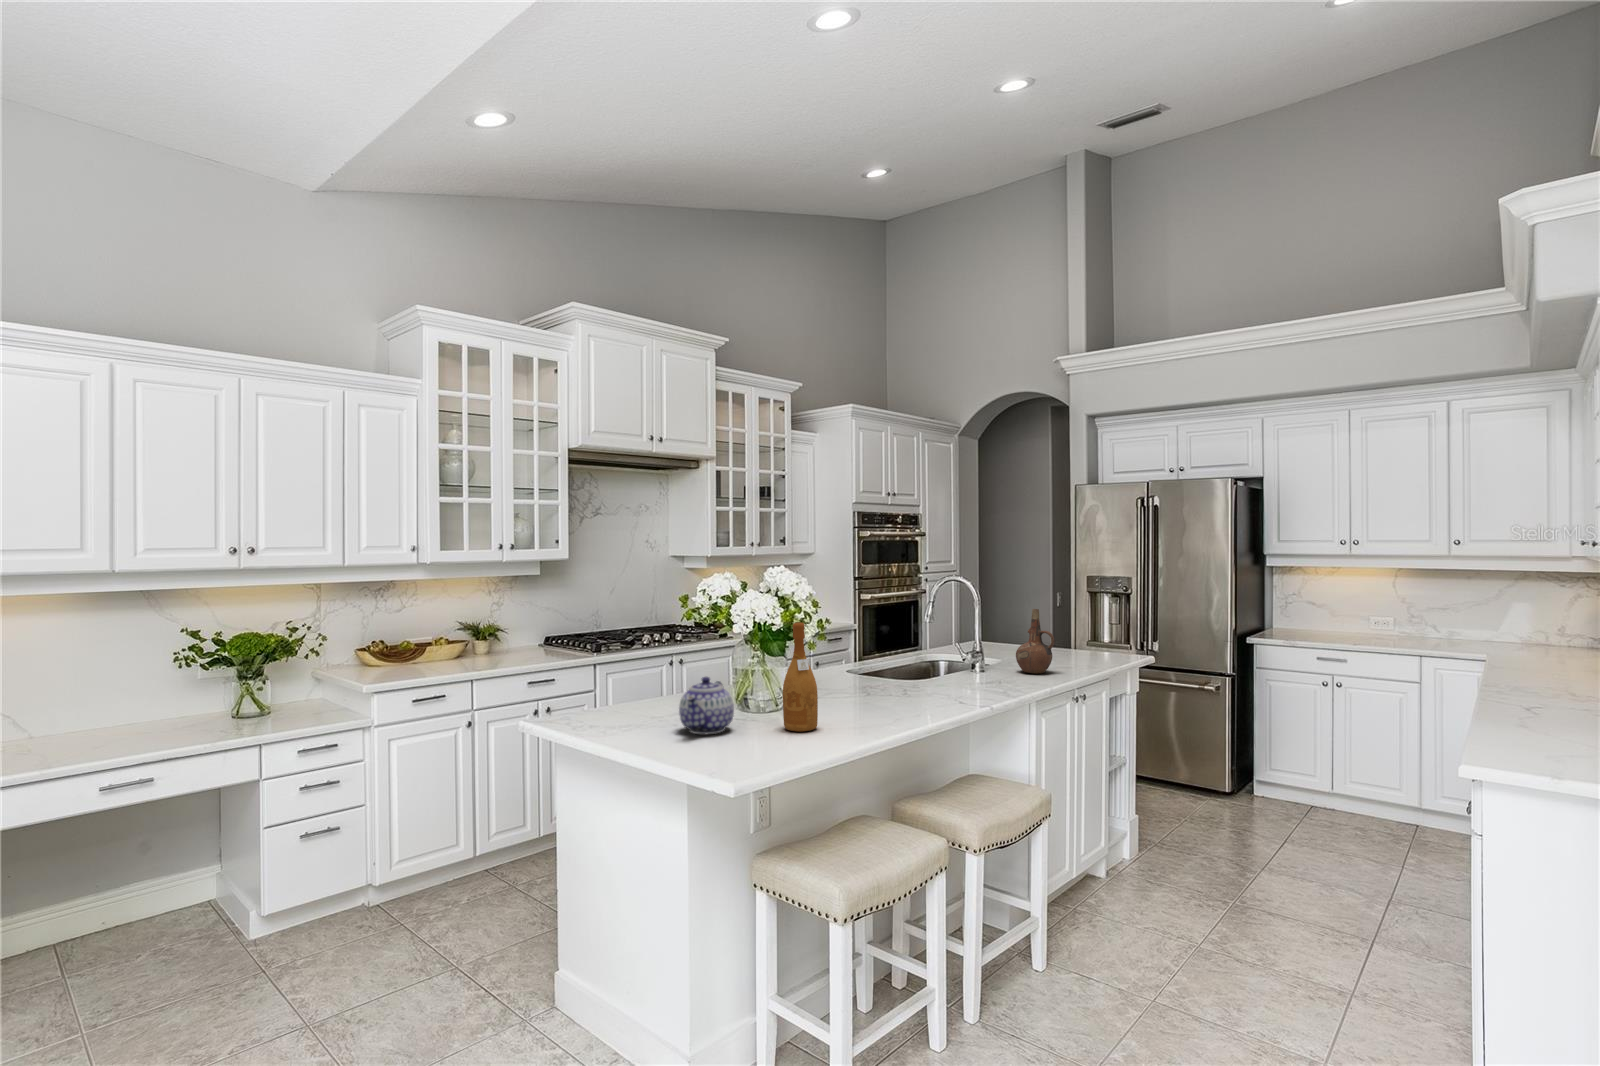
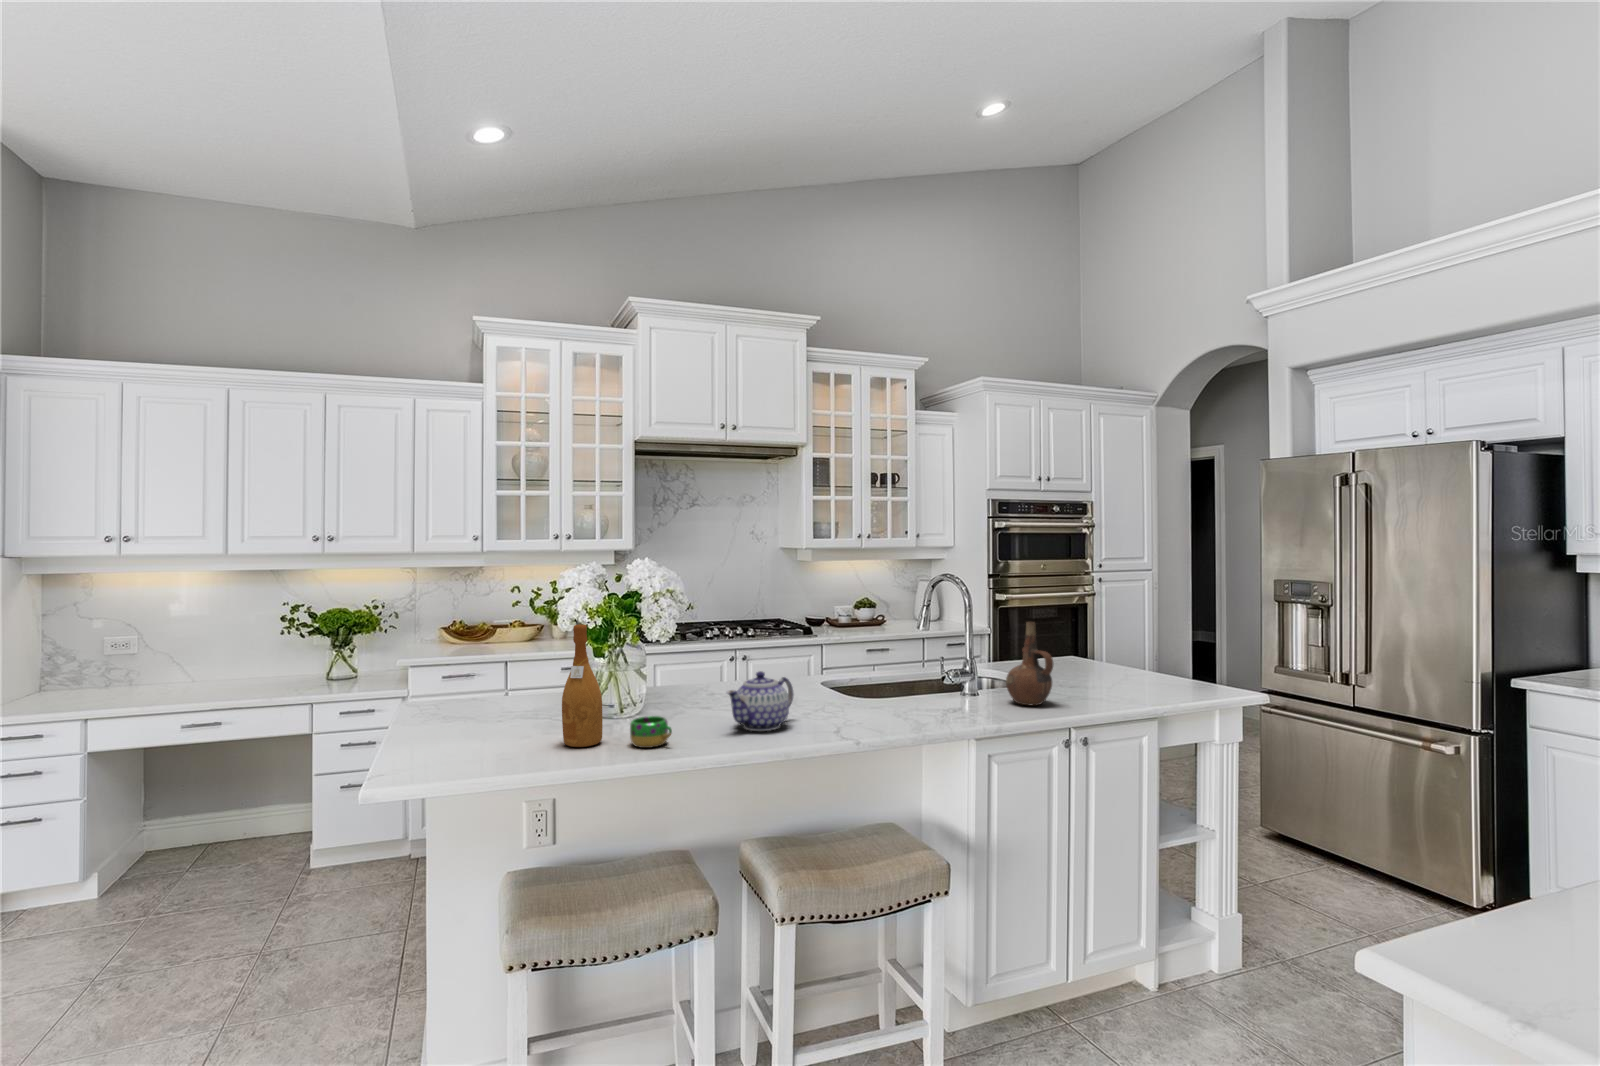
teapot: present [679,677,734,734] -> present [727,671,794,731]
mug: none [838,699,879,726] -> present [630,716,672,748]

